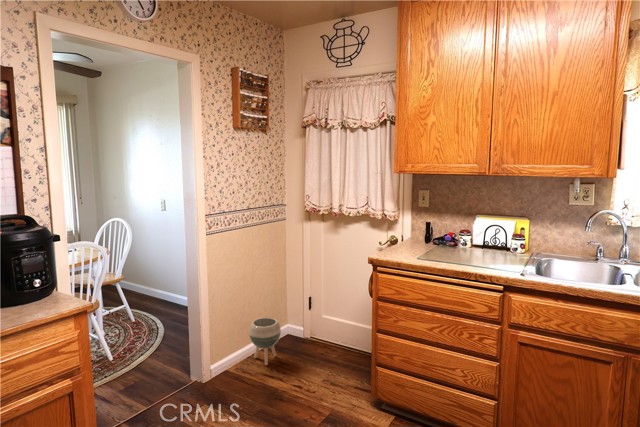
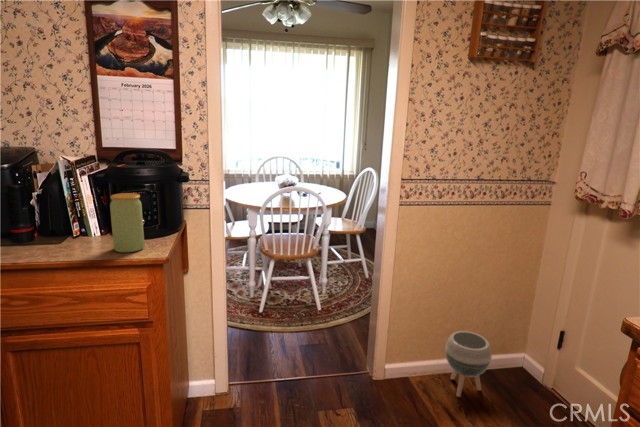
jar: none [21,255,58,313] -> present [110,193,145,253]

